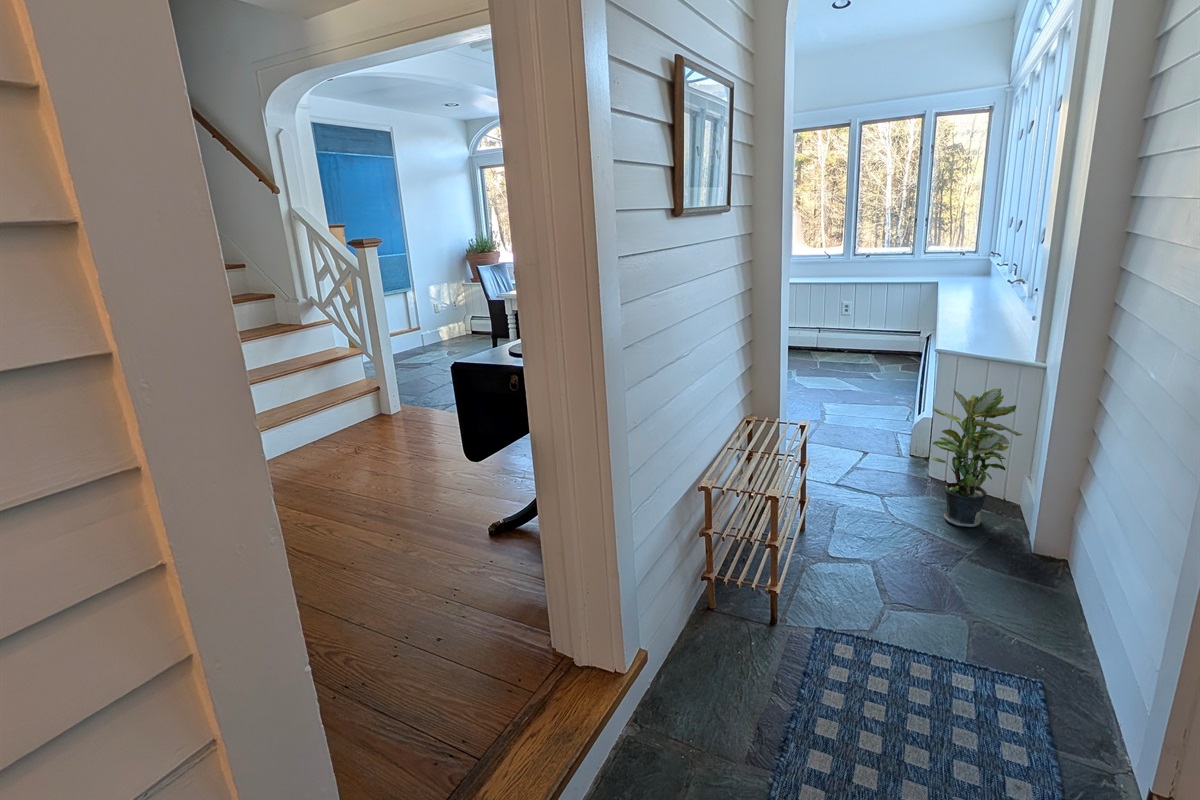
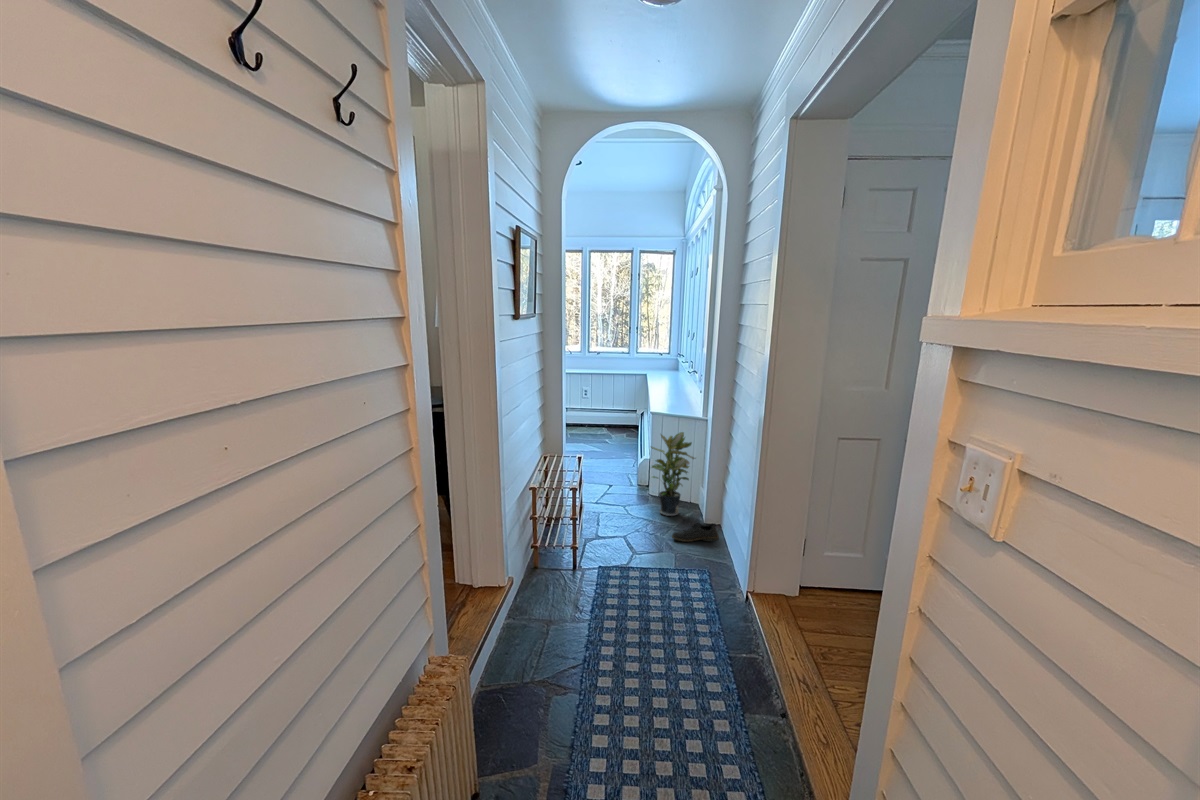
shoe: none [964,559,1064,599] -> present [672,523,719,542]

